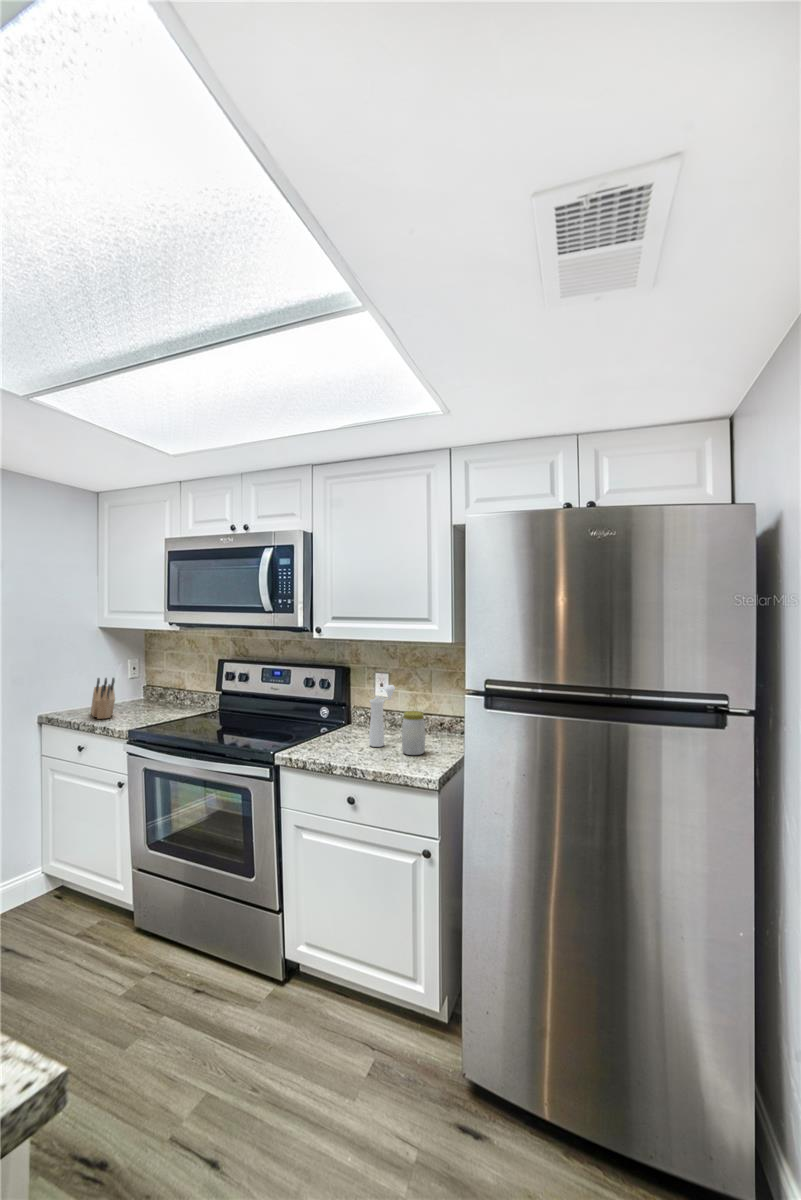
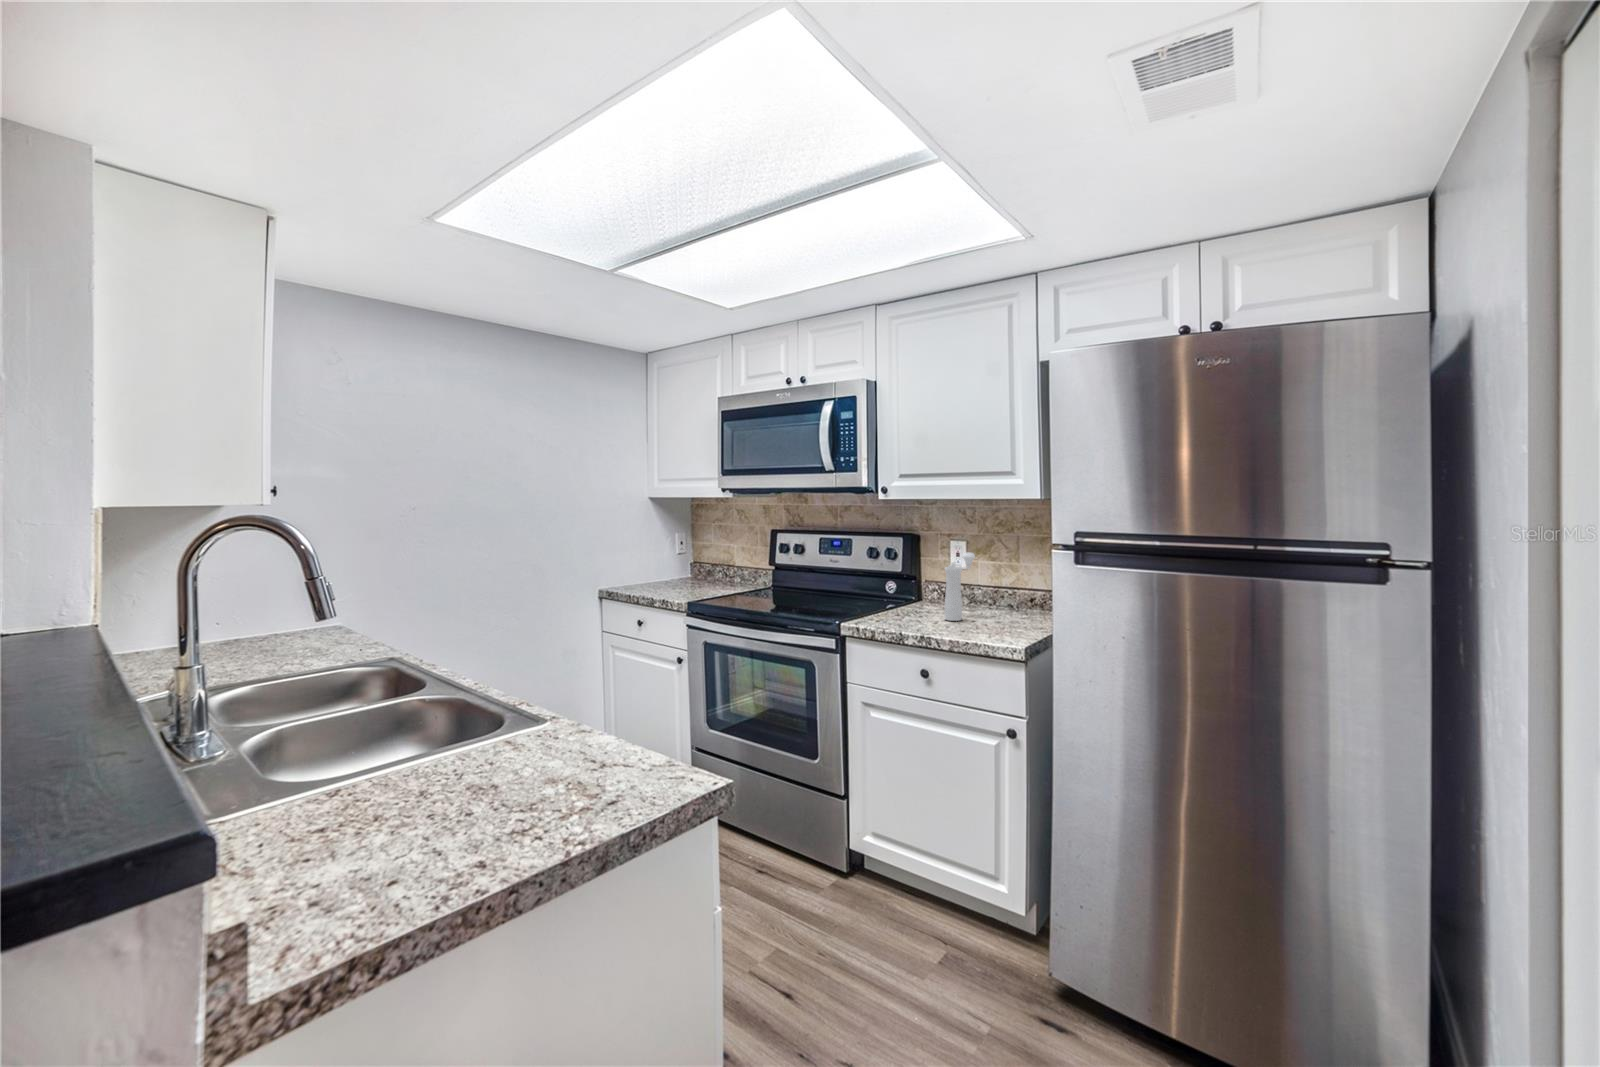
knife block: present [91,678,115,719] -> none [644,548,669,592]
jar: present [402,711,425,755] -> none [984,579,1012,629]

